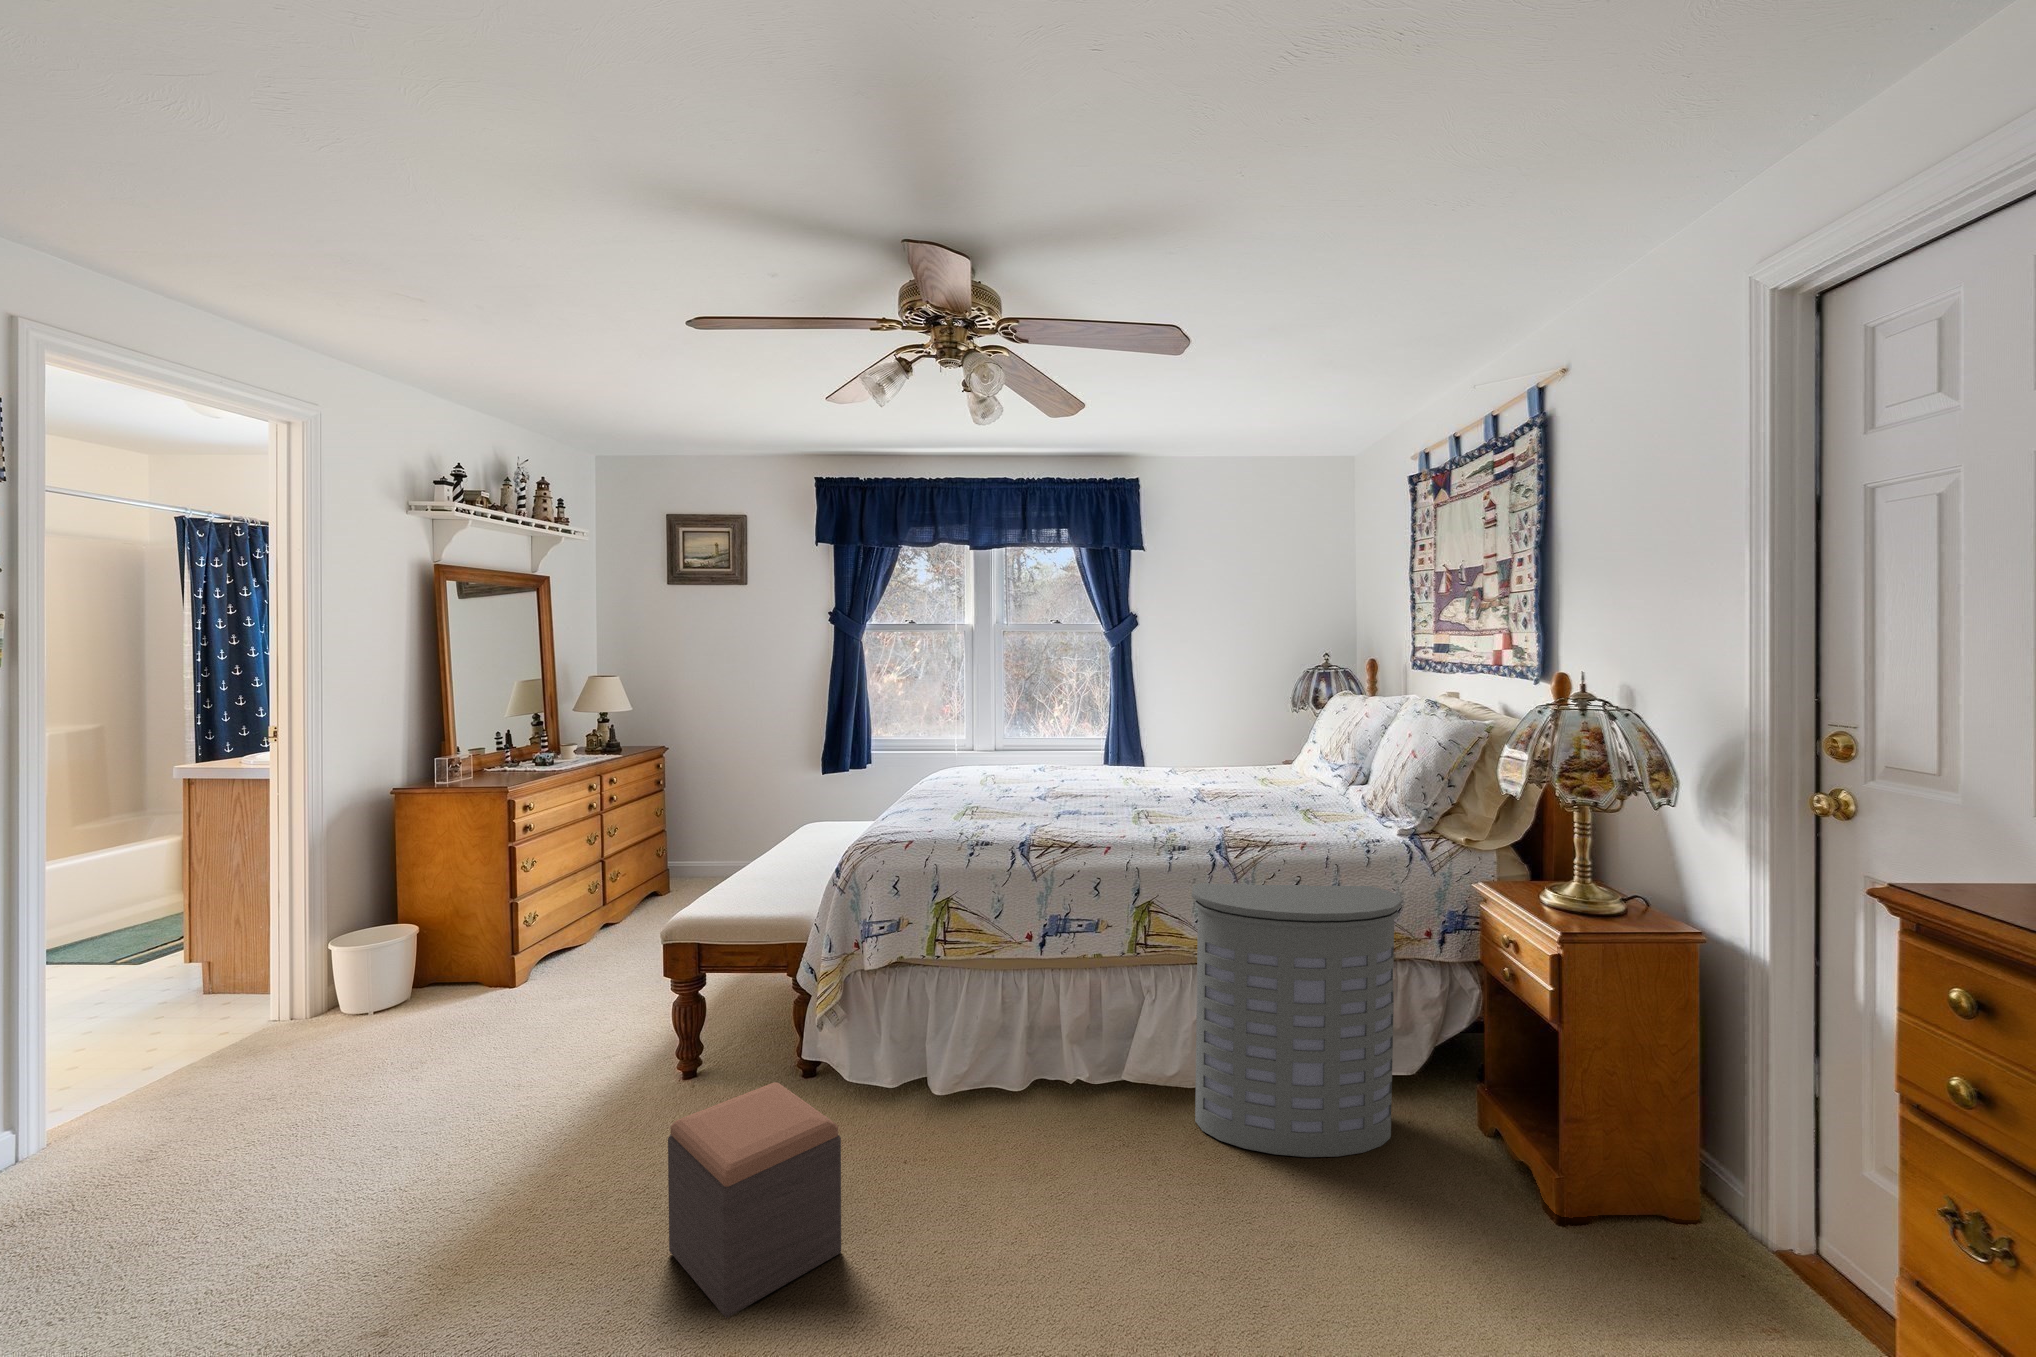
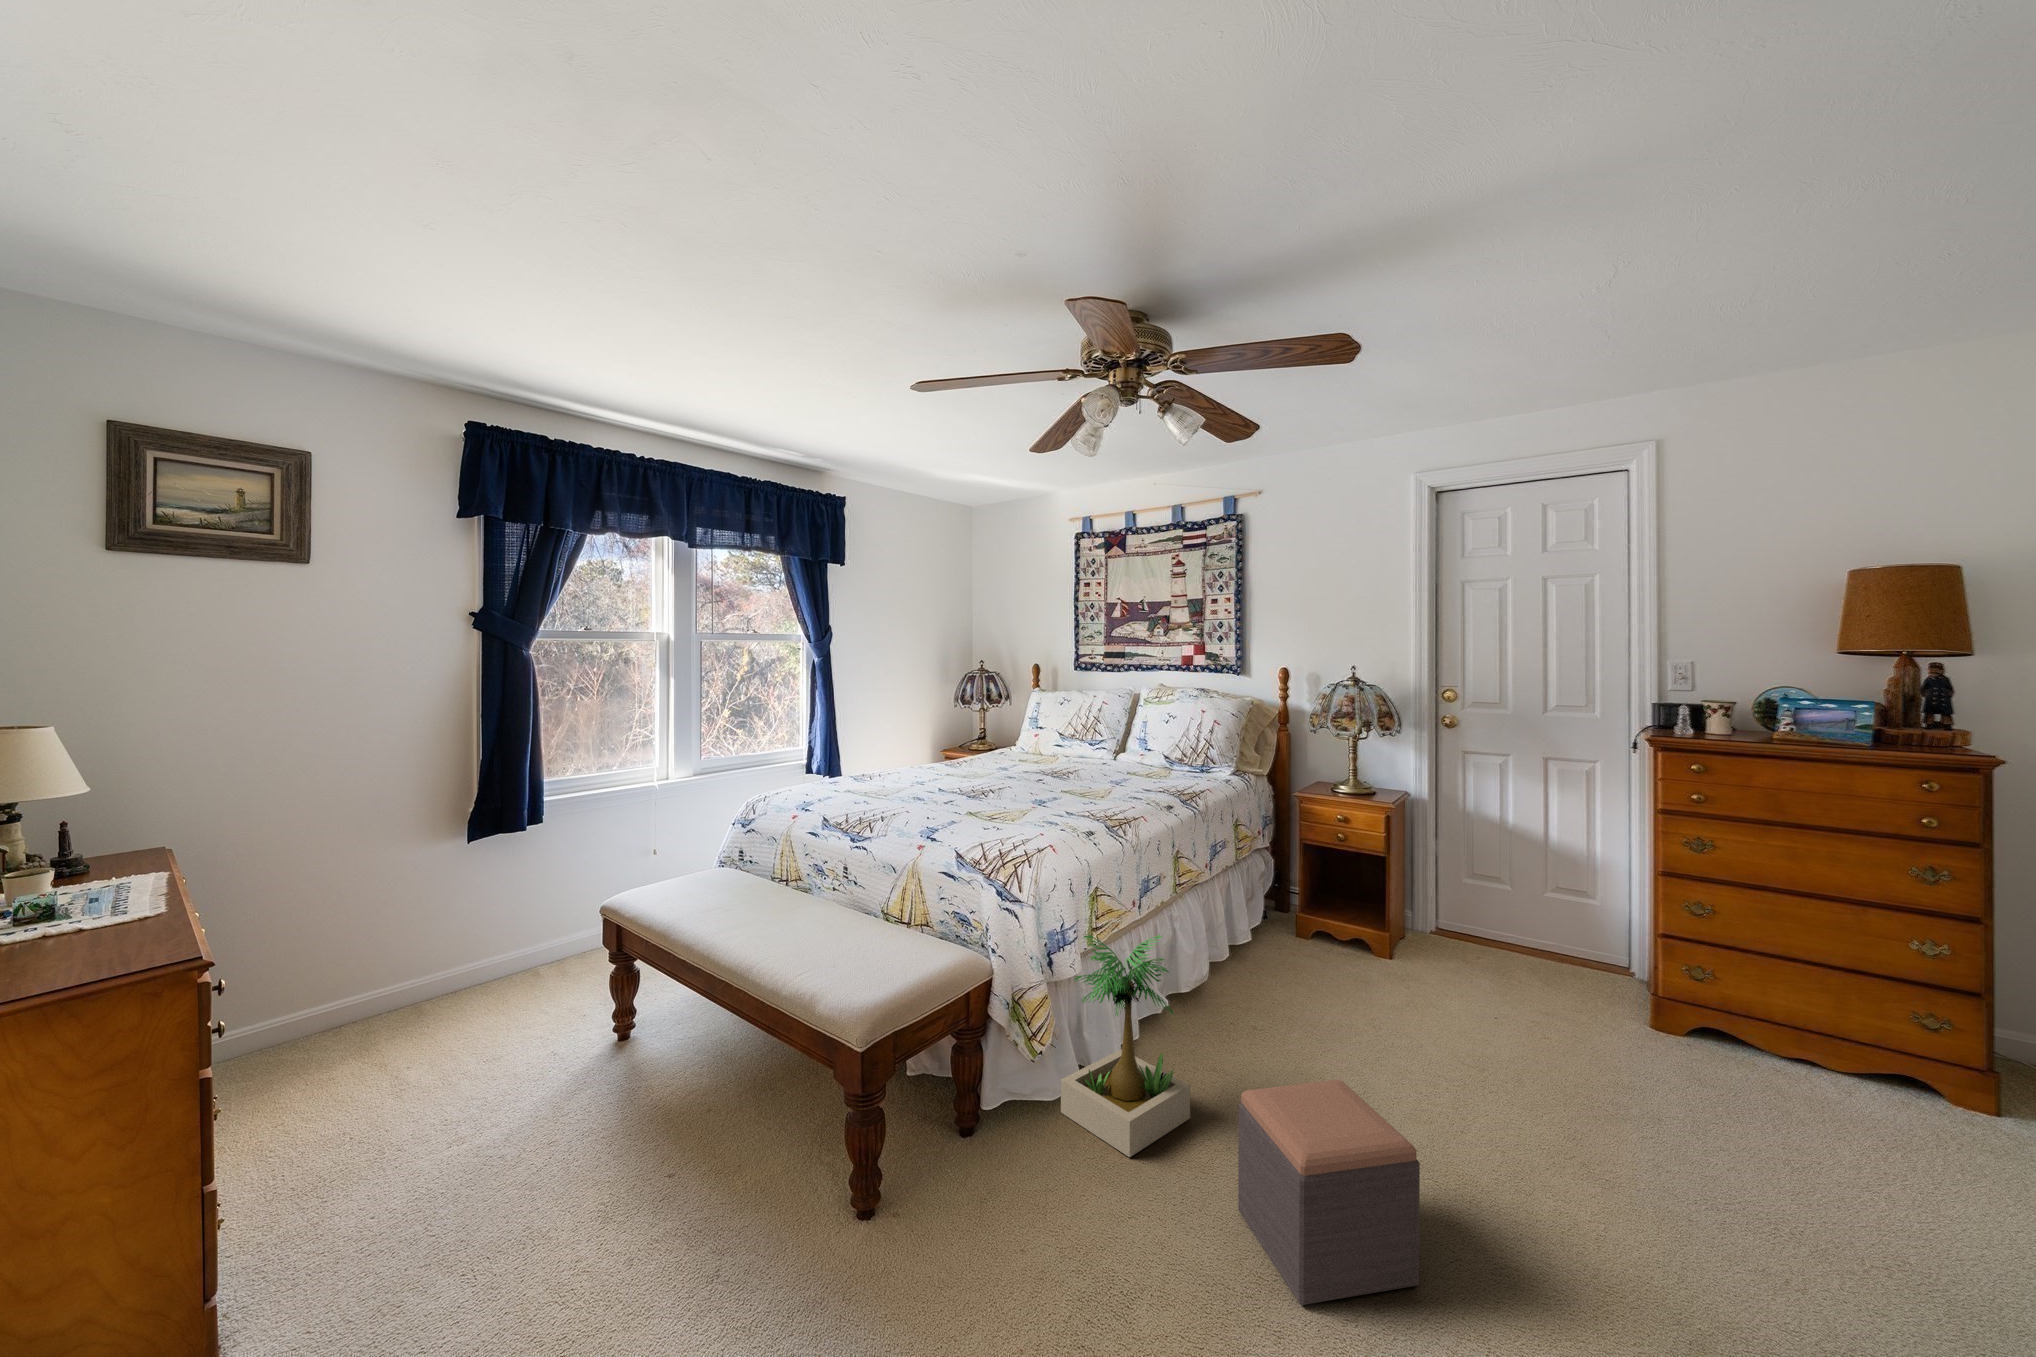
laundry hamper: present [1192,883,1401,1157] -> none [1220,806,1319,1002]
potted plant: none [815,925,950,1143] -> present [1061,934,1190,1157]

